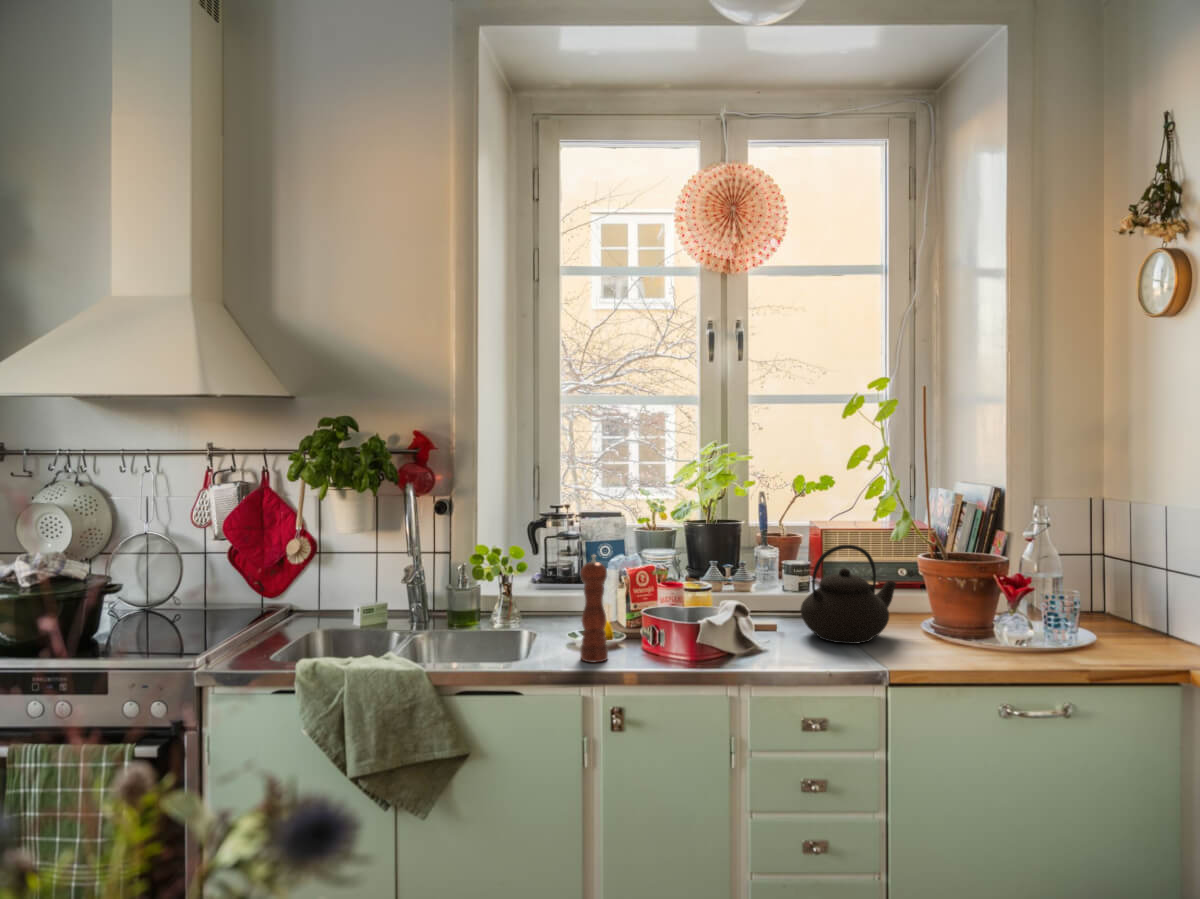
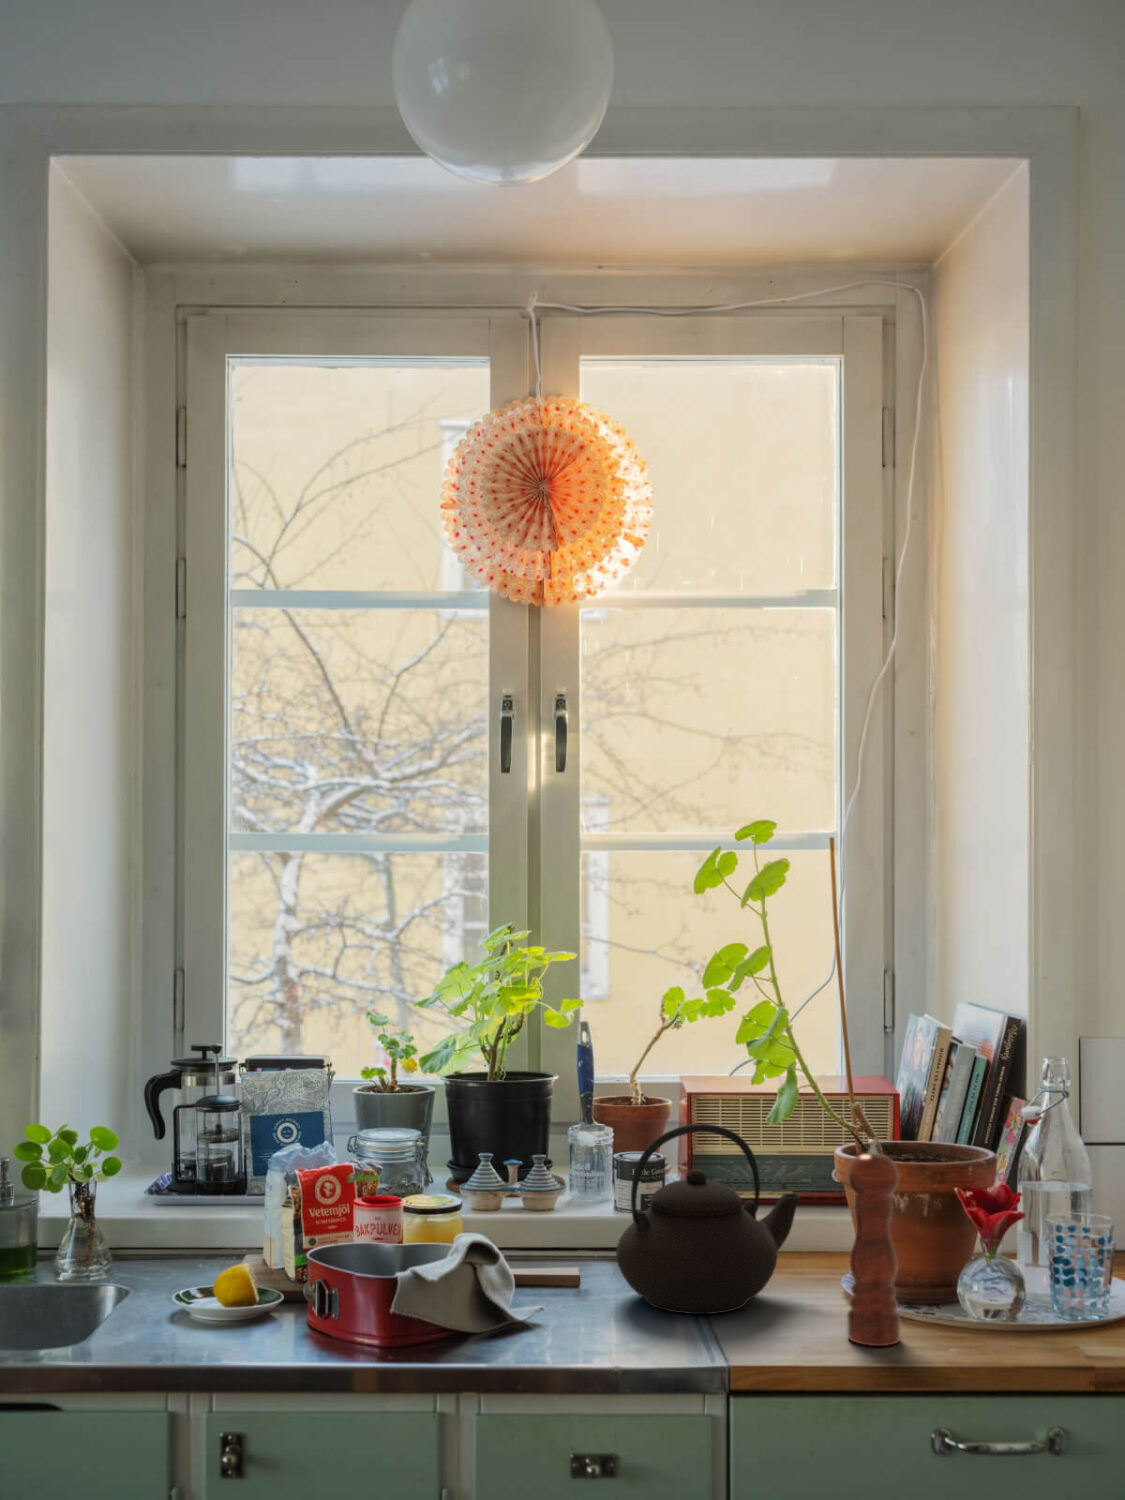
pepper mill: present [580,554,608,662] -> present [847,1139,900,1346]

